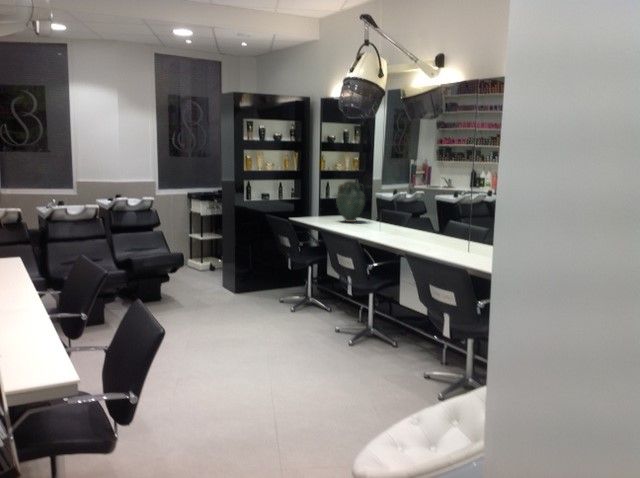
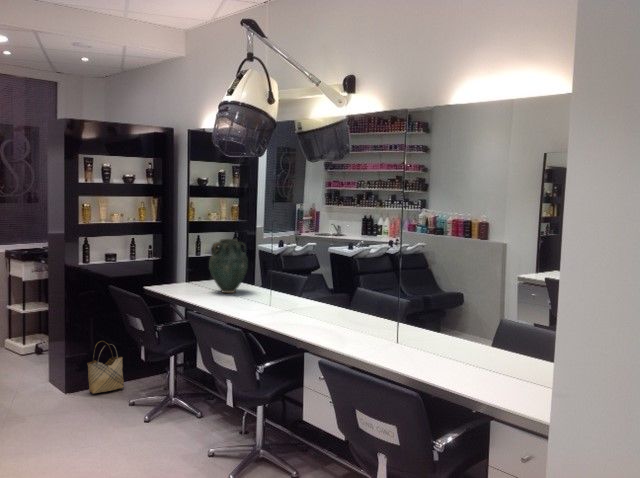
woven basket: none [249,257,274,294] -> present [87,341,124,394]

